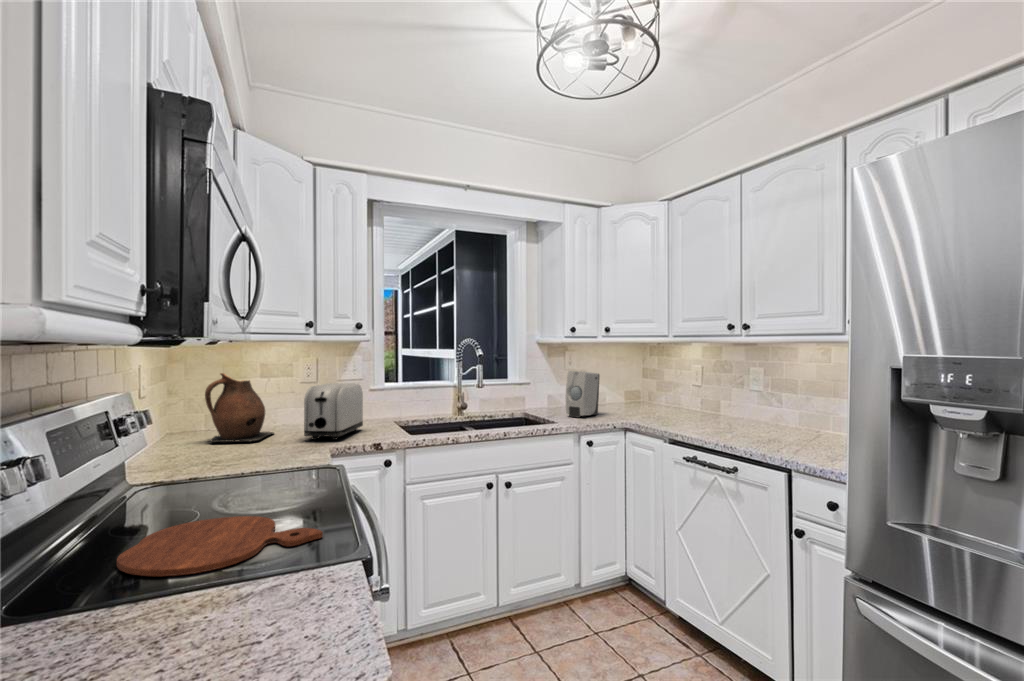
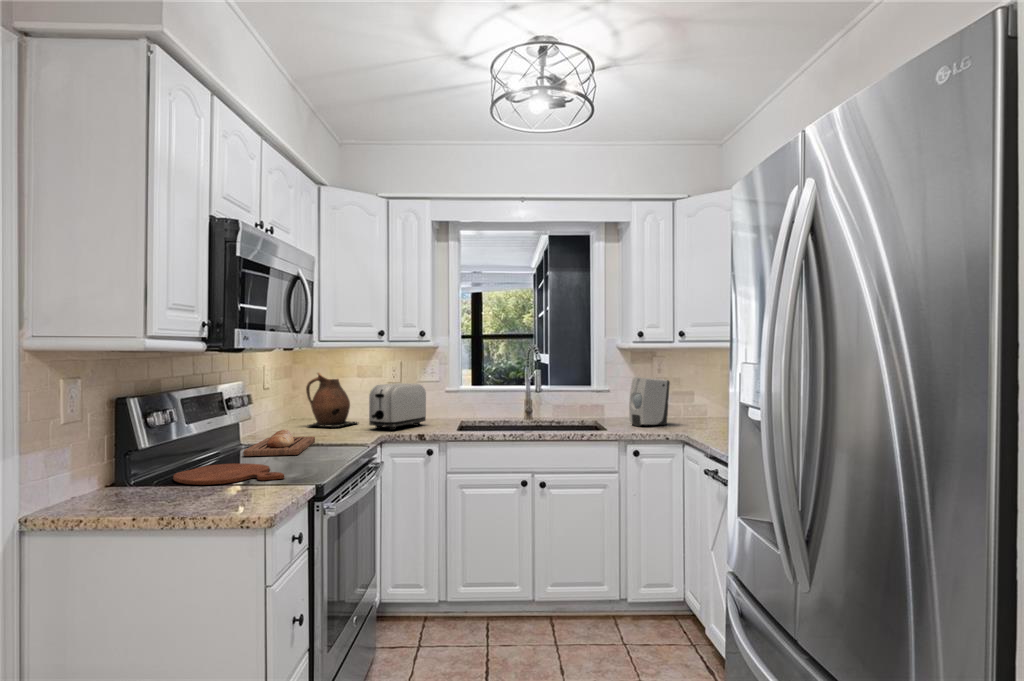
bread loaf: none [184,454,272,502] -> present [243,430,315,456]

